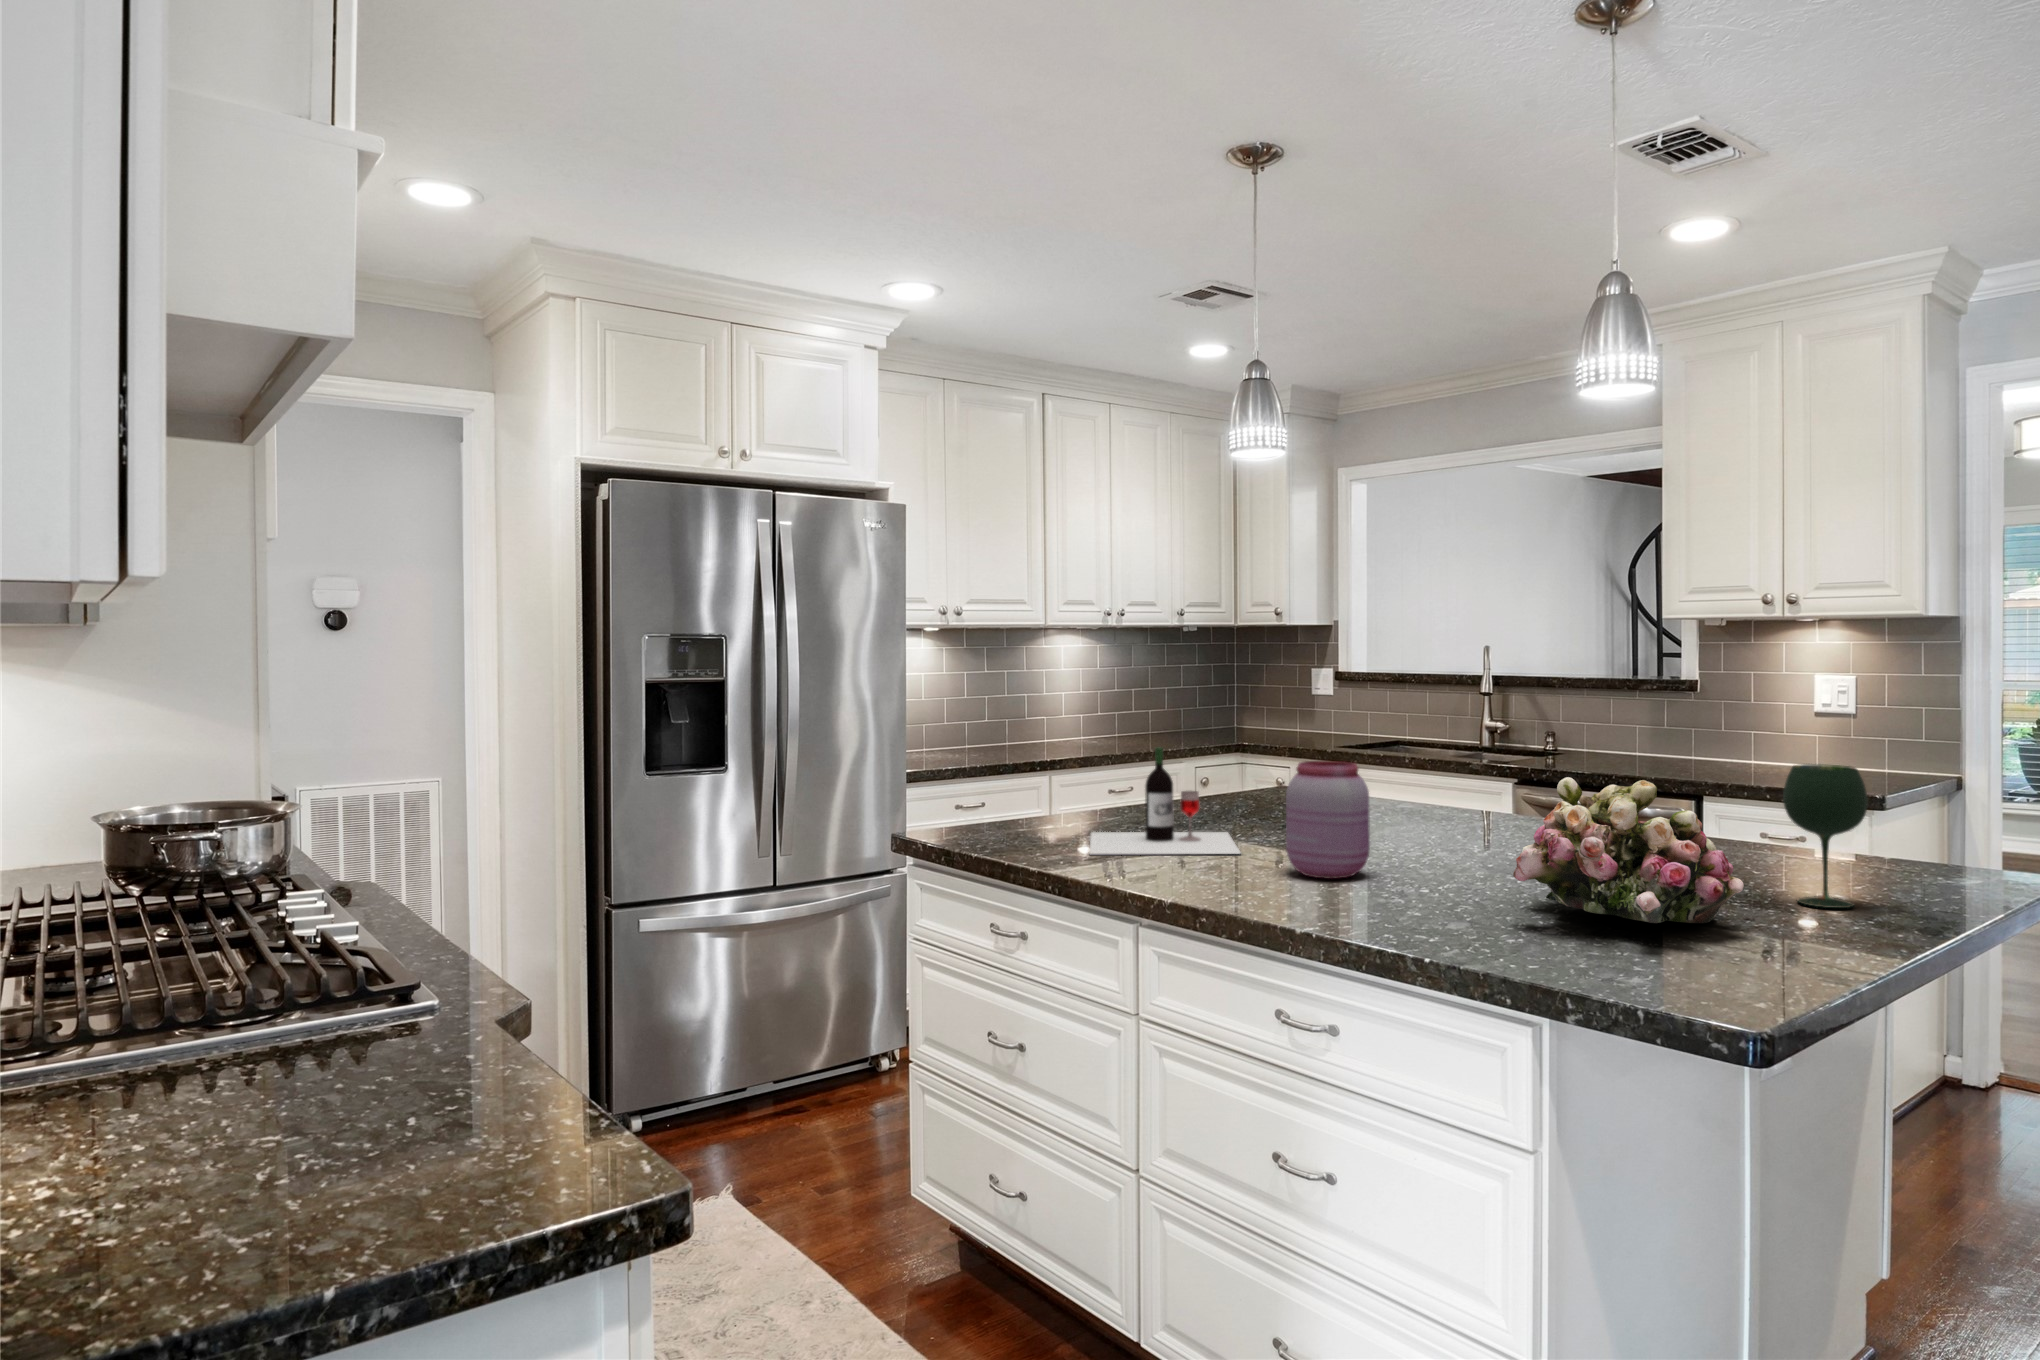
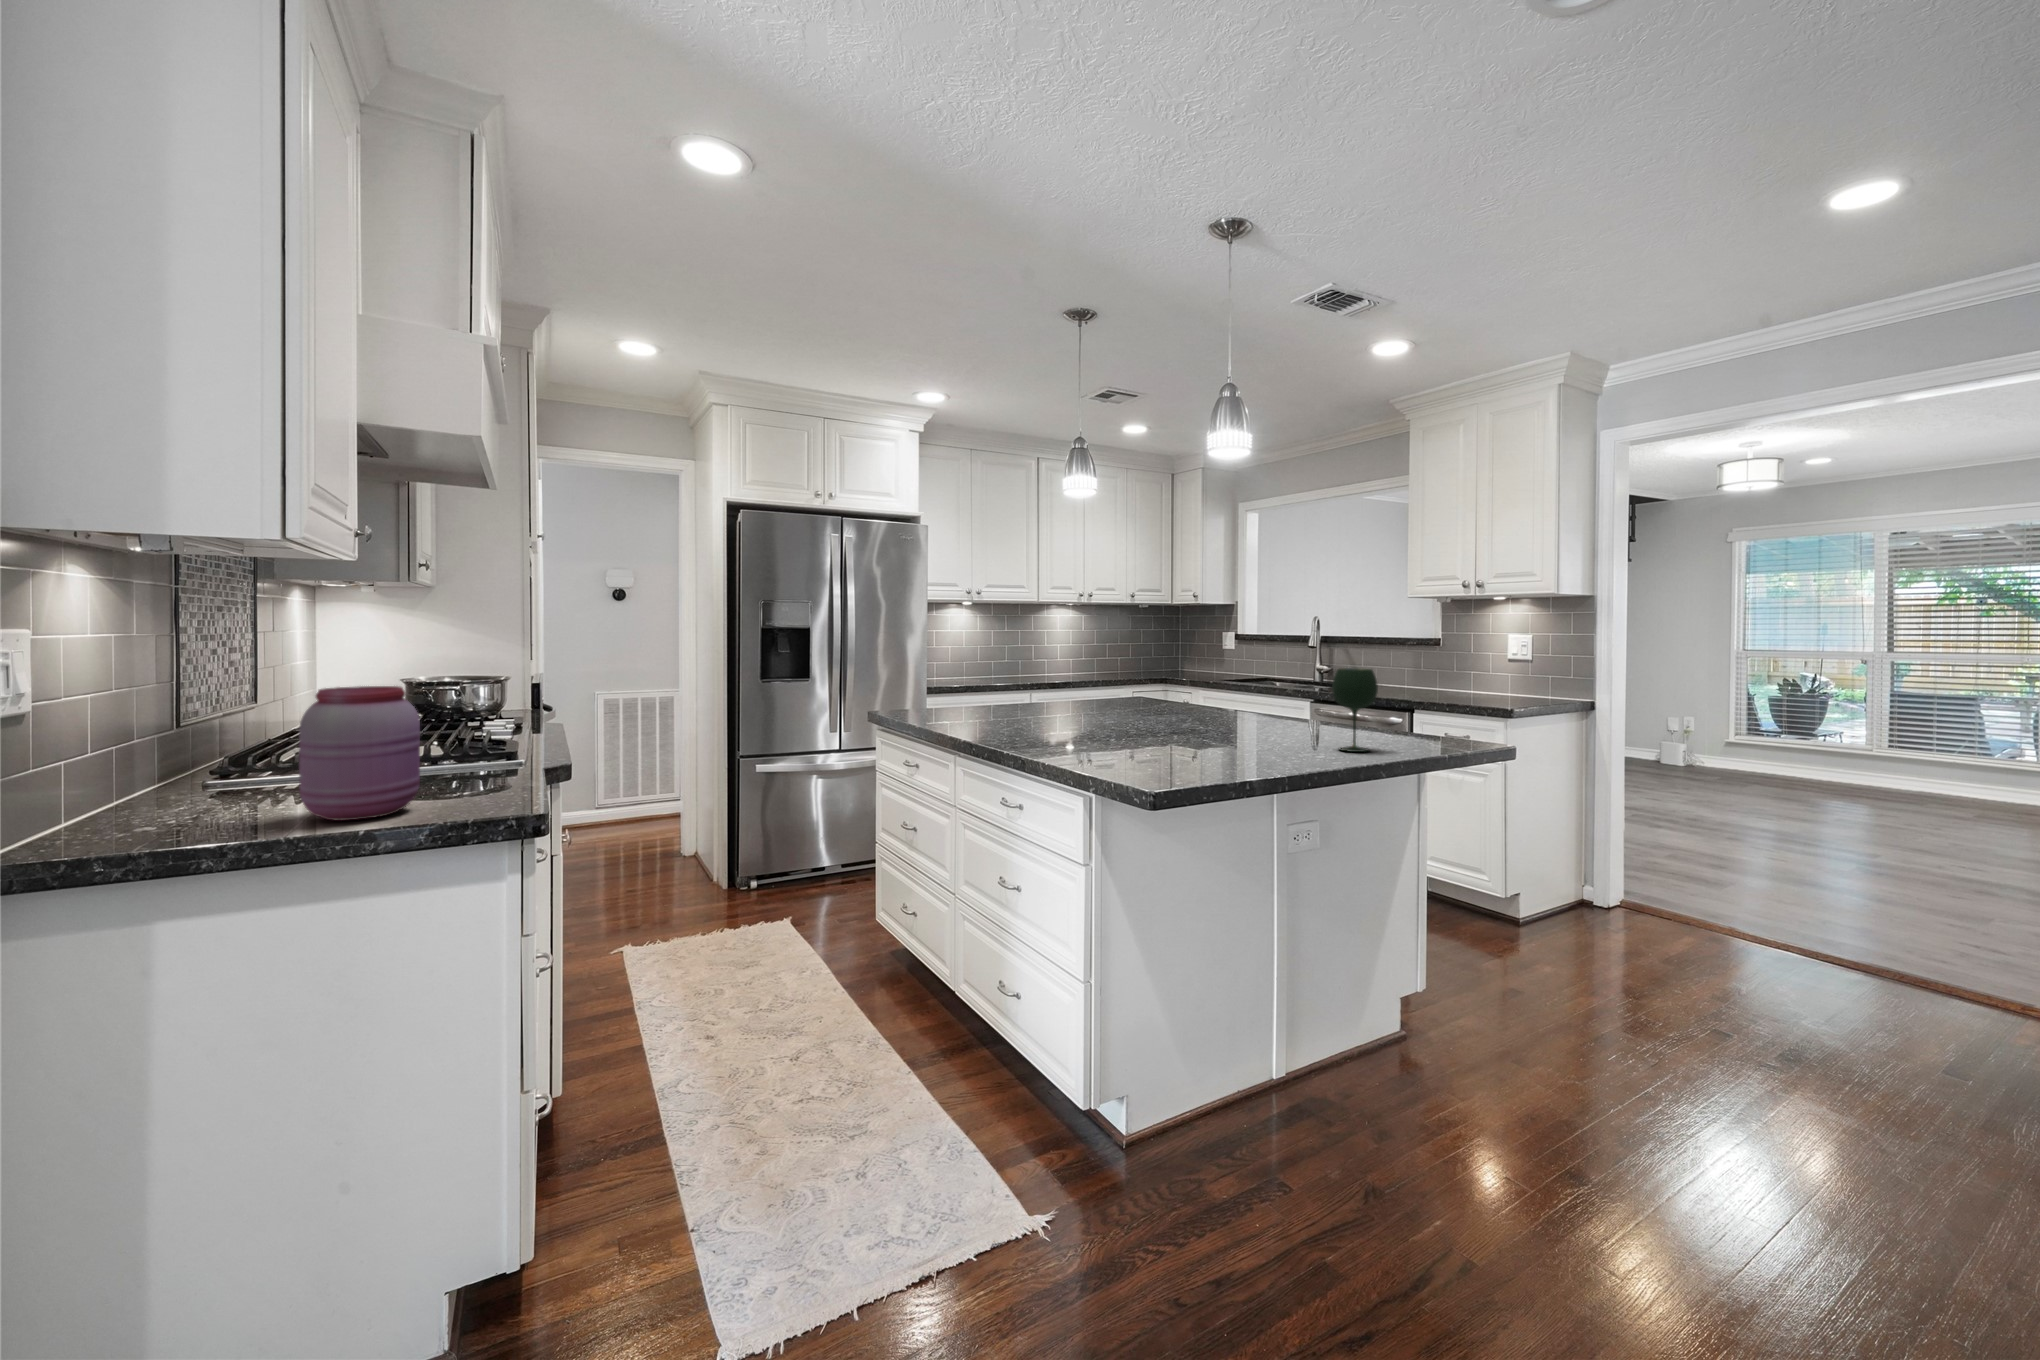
wine bottle: present [1089,747,1240,854] -> none [969,662,1069,723]
jar: present [1286,761,1370,879] -> present [299,686,420,820]
flower arrangement: present [1513,777,1744,923] -> none [1148,670,1277,754]

